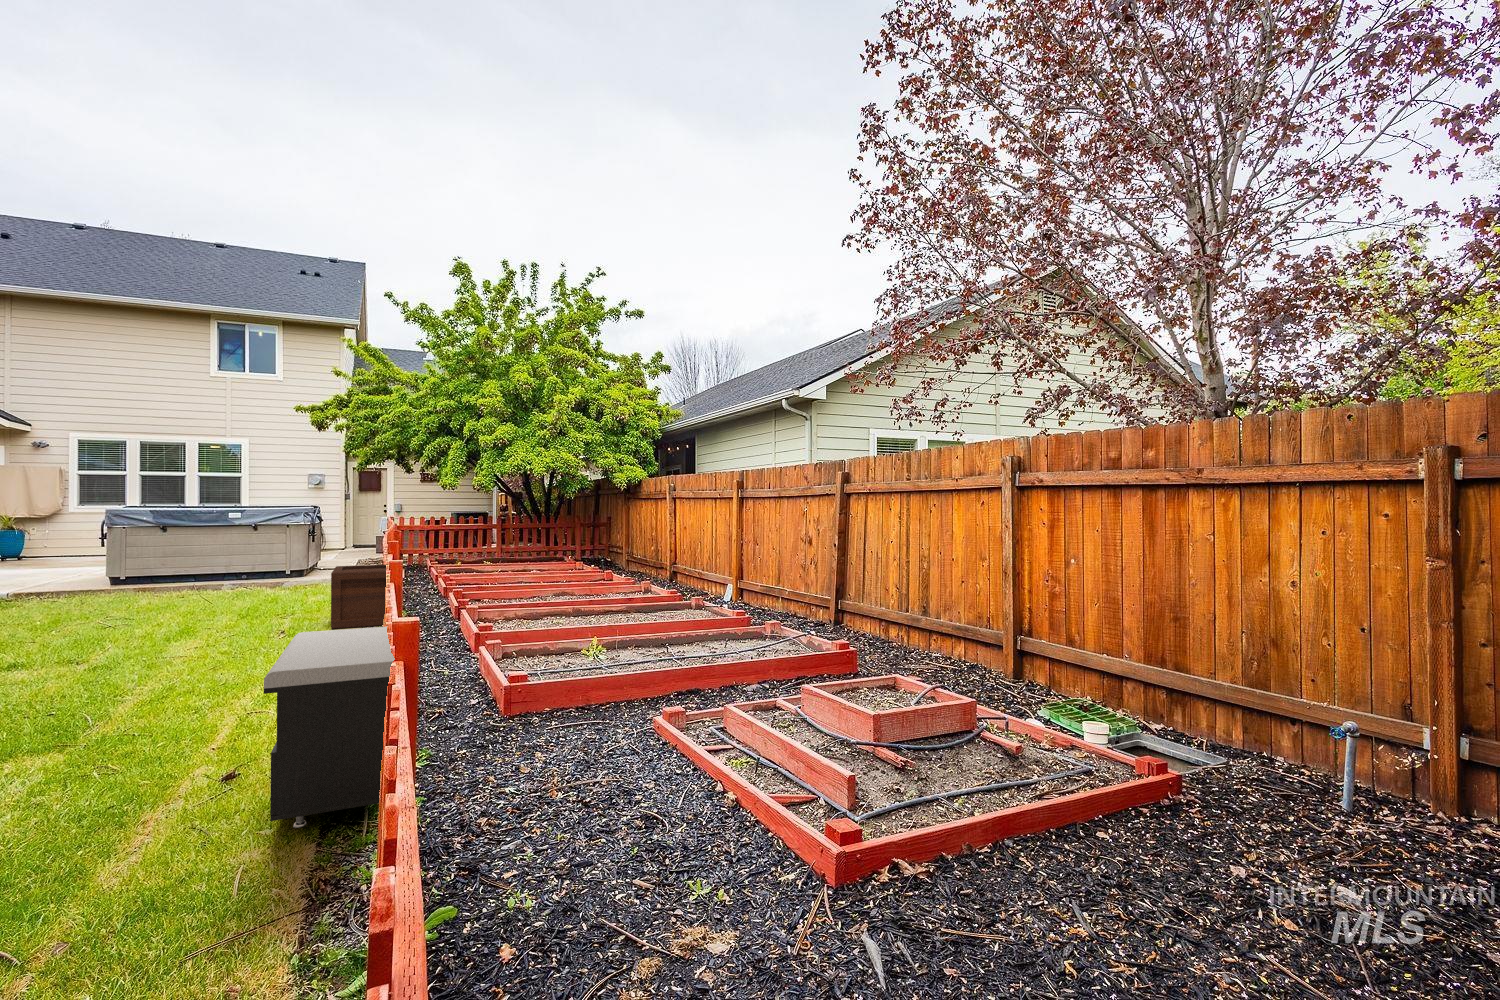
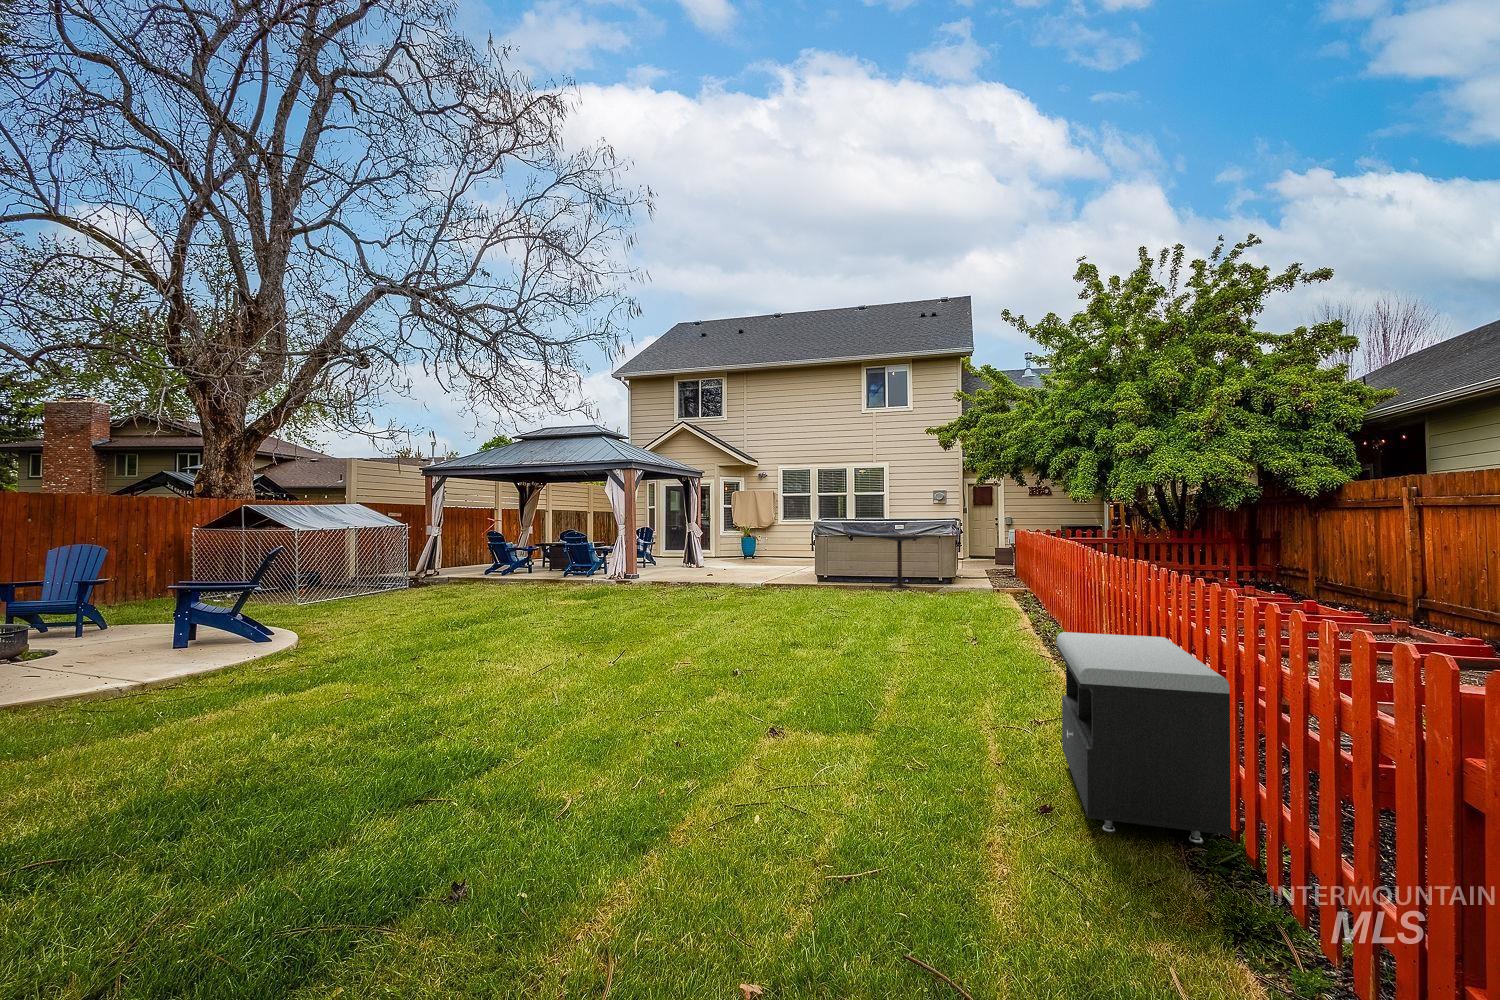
pedestal table: none [203,525,273,587] -> present [875,534,924,588]
wooden crate: present [331,565,387,629] -> none [999,574,1062,636]

